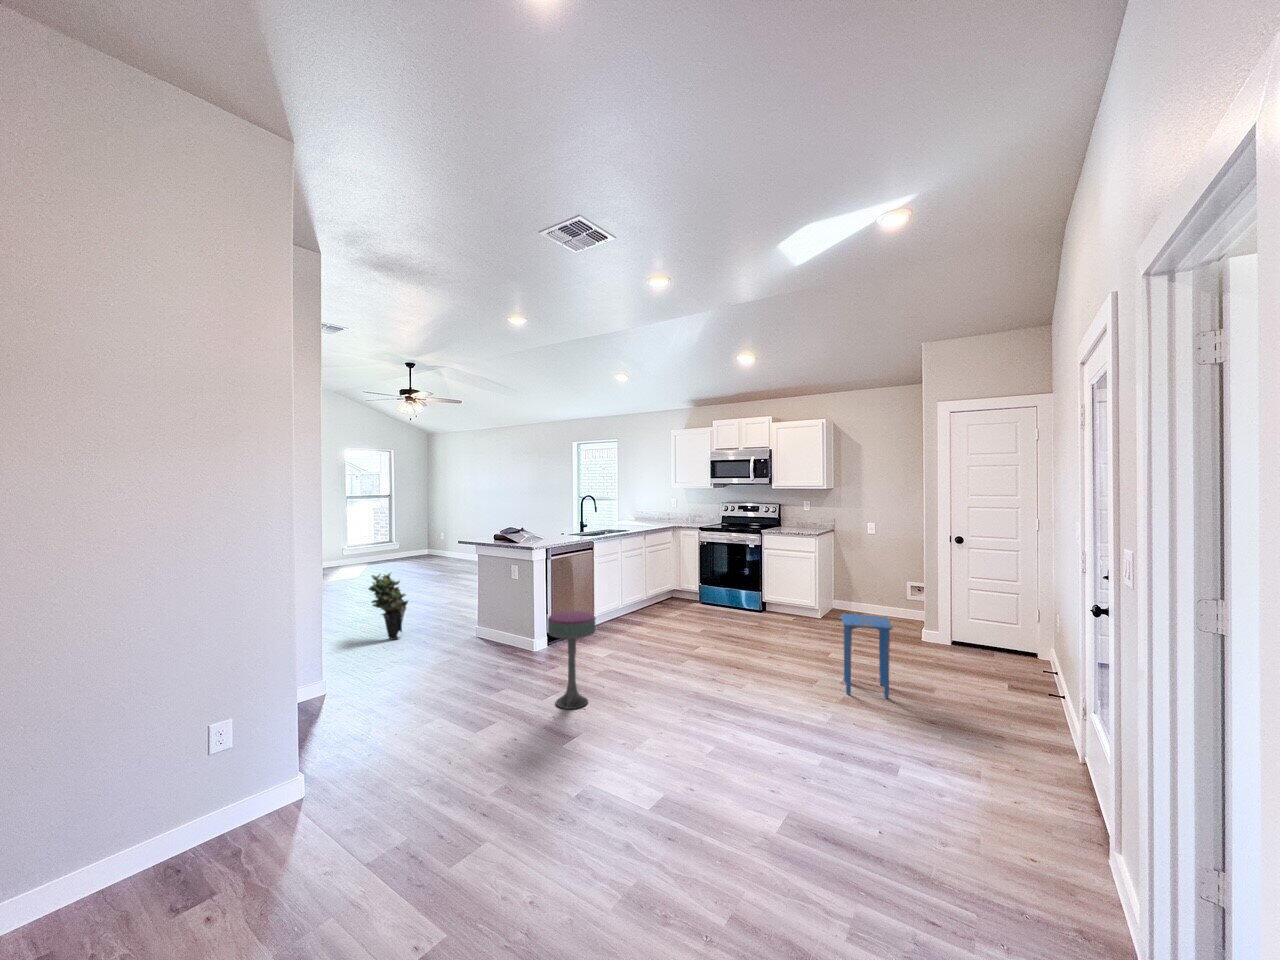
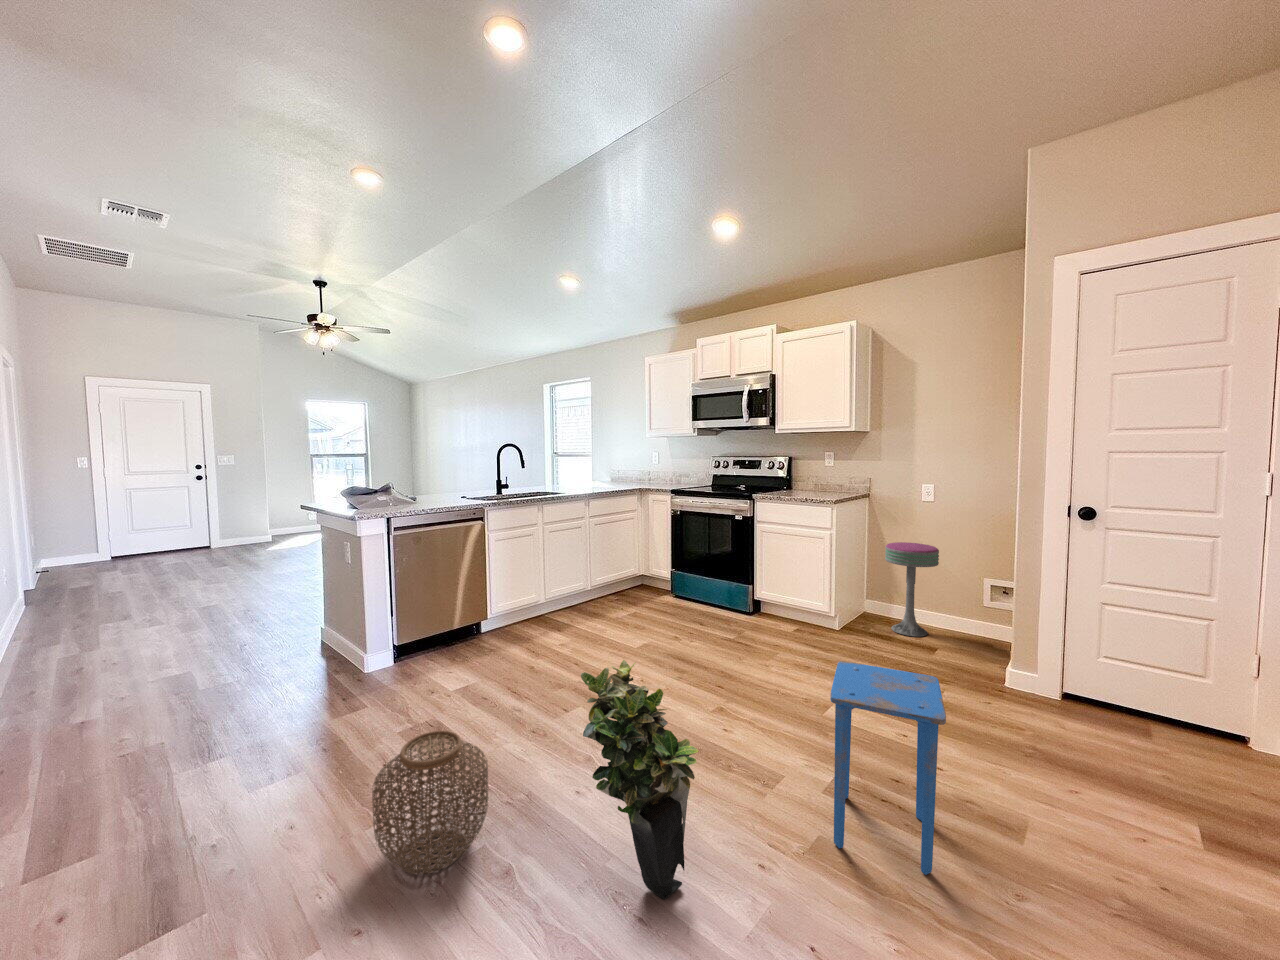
potted plant: present [369,573,408,640] -> present [581,660,699,900]
bar stool: present [548,611,595,709] -> present [885,542,939,637]
woven basket: none [643,651,693,713] -> present [372,731,488,874]

